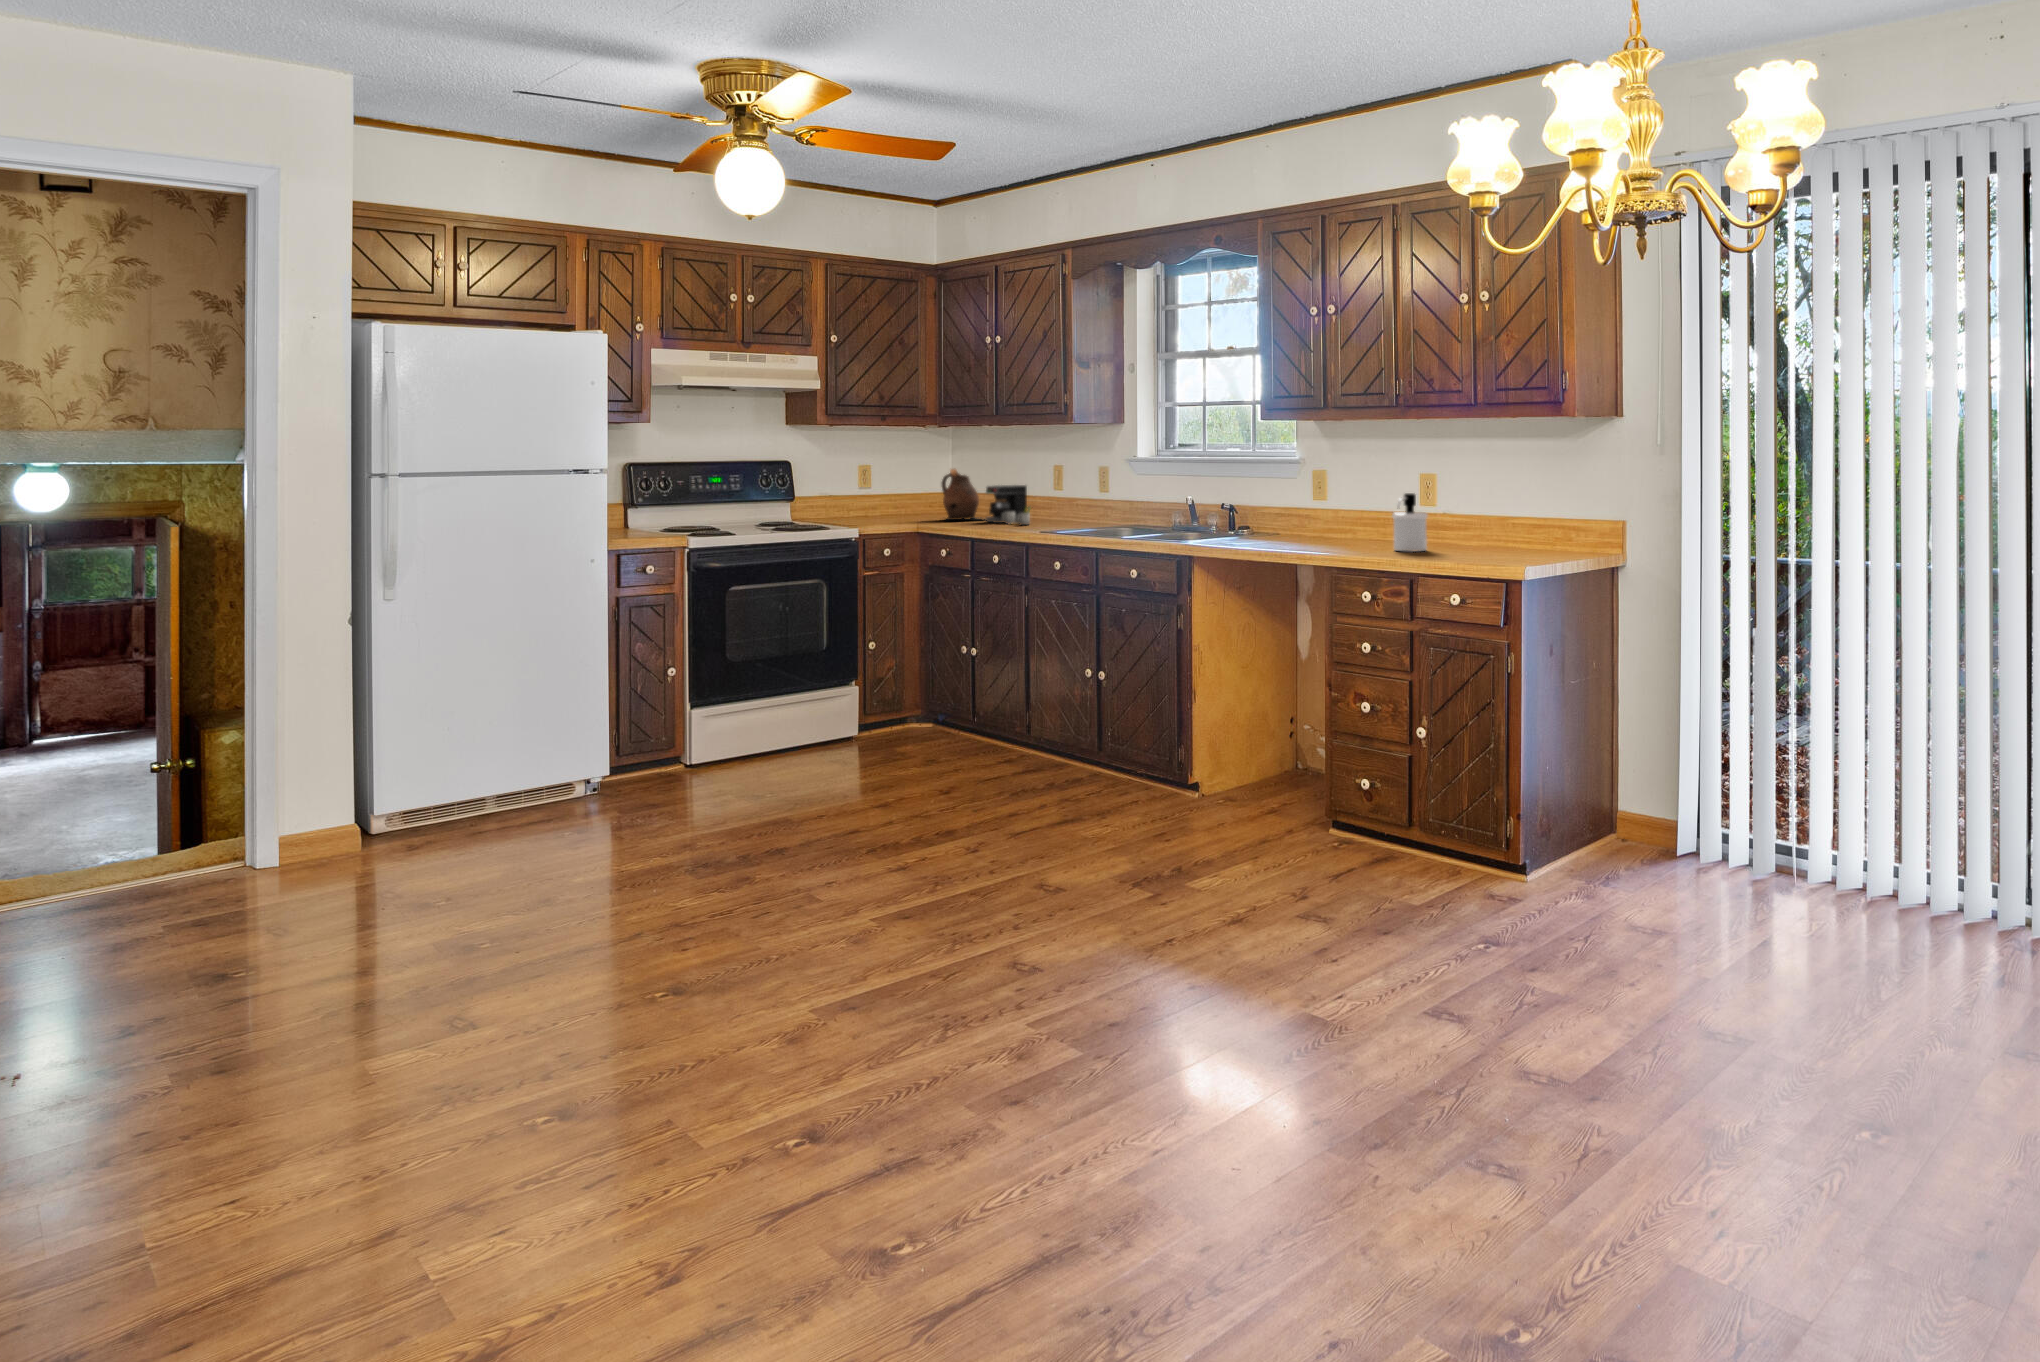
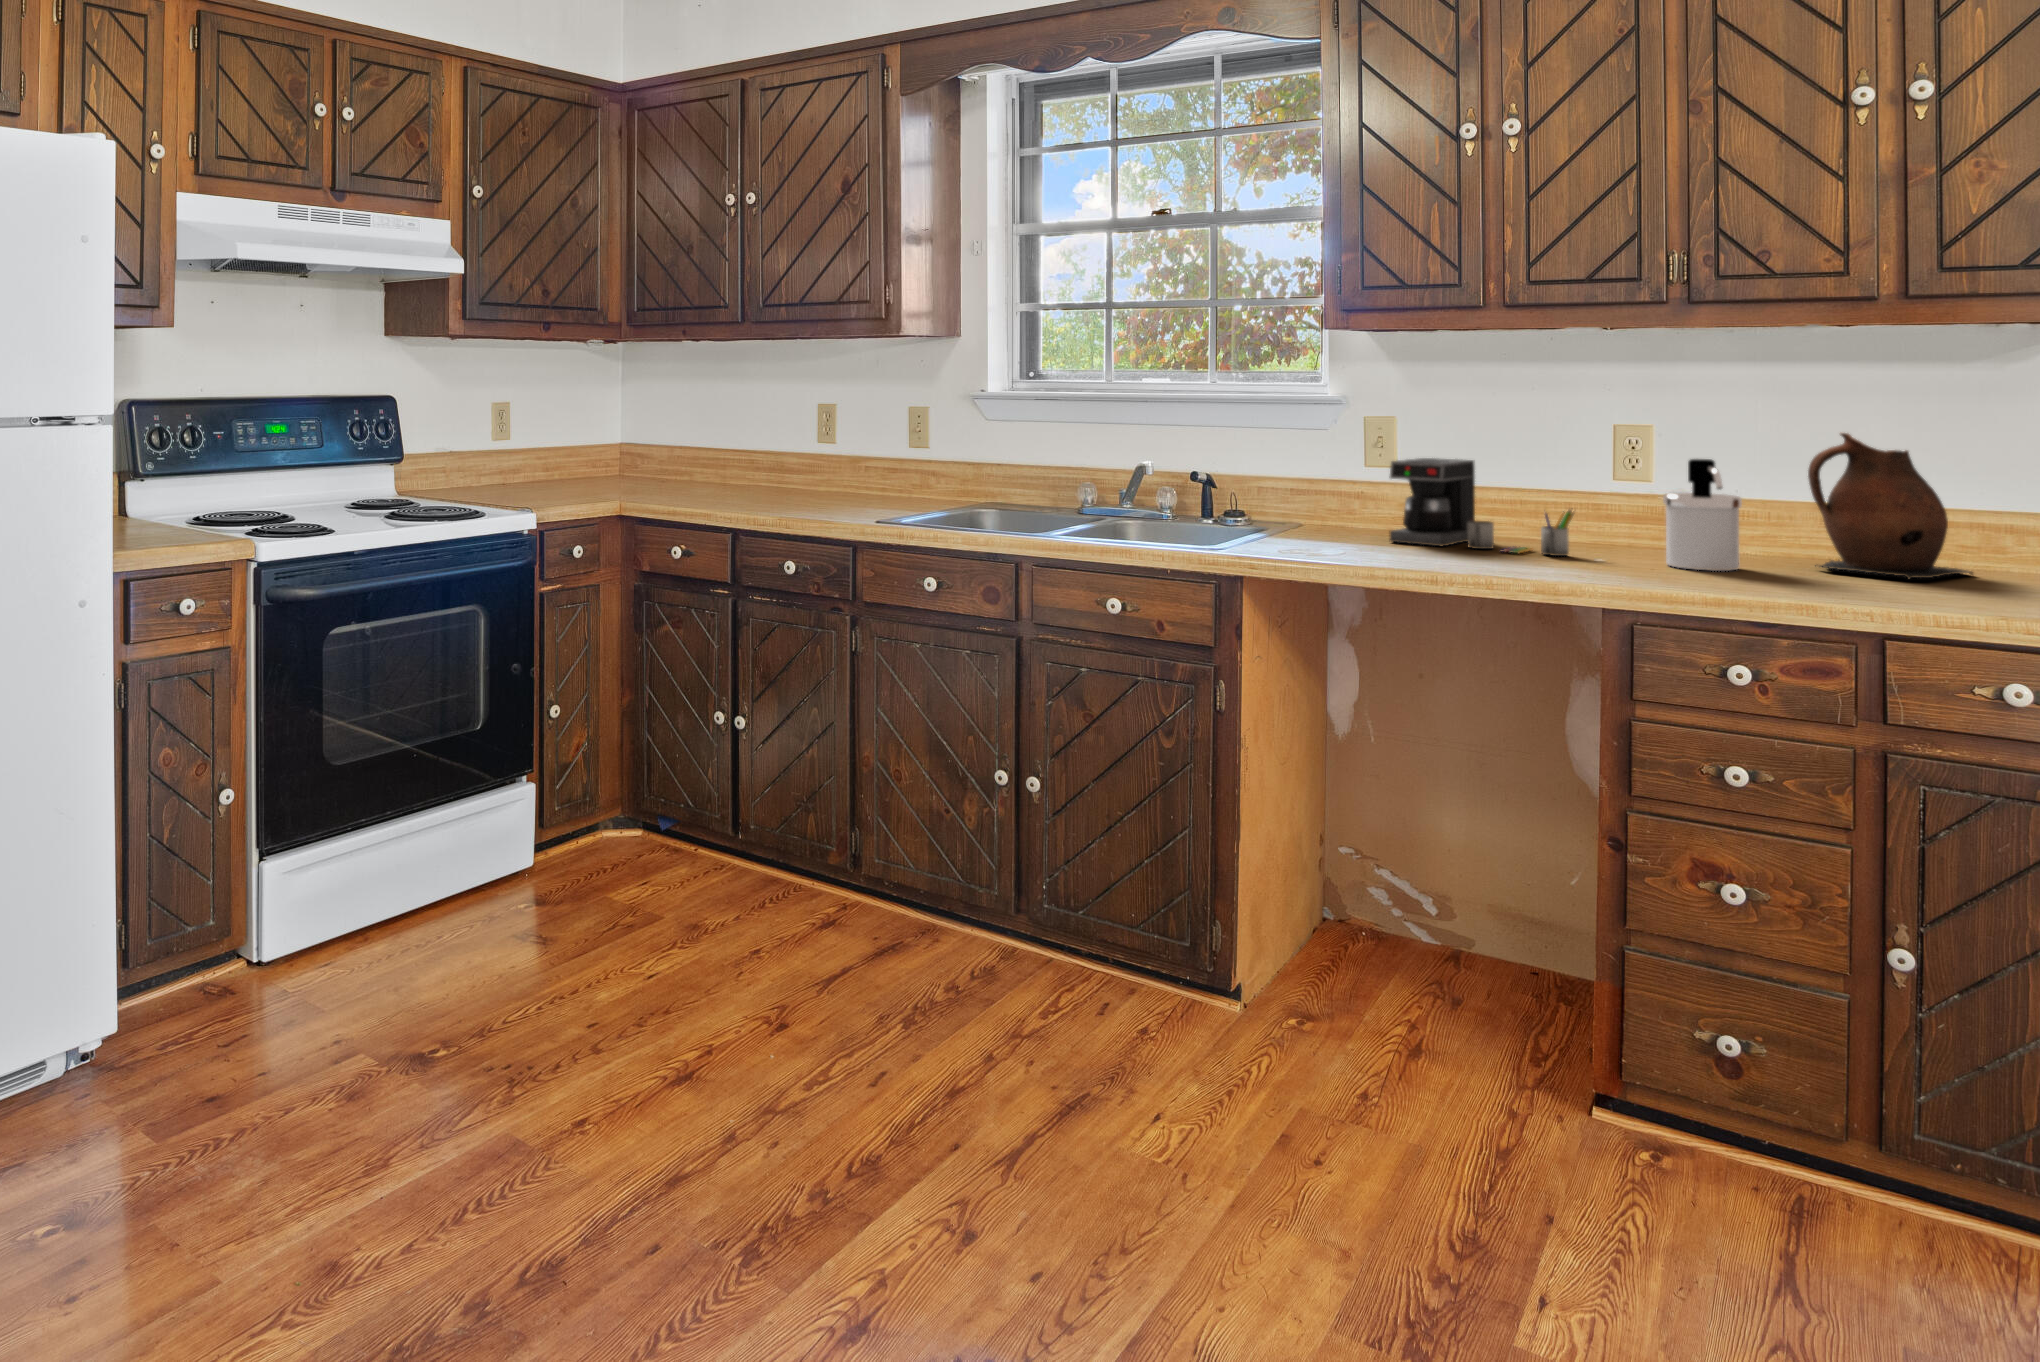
ceramic pitcher: present [942,469,984,520] -> present [1808,433,1973,579]
coffee maker: present [986,485,1030,525] -> present [1390,458,1574,556]

